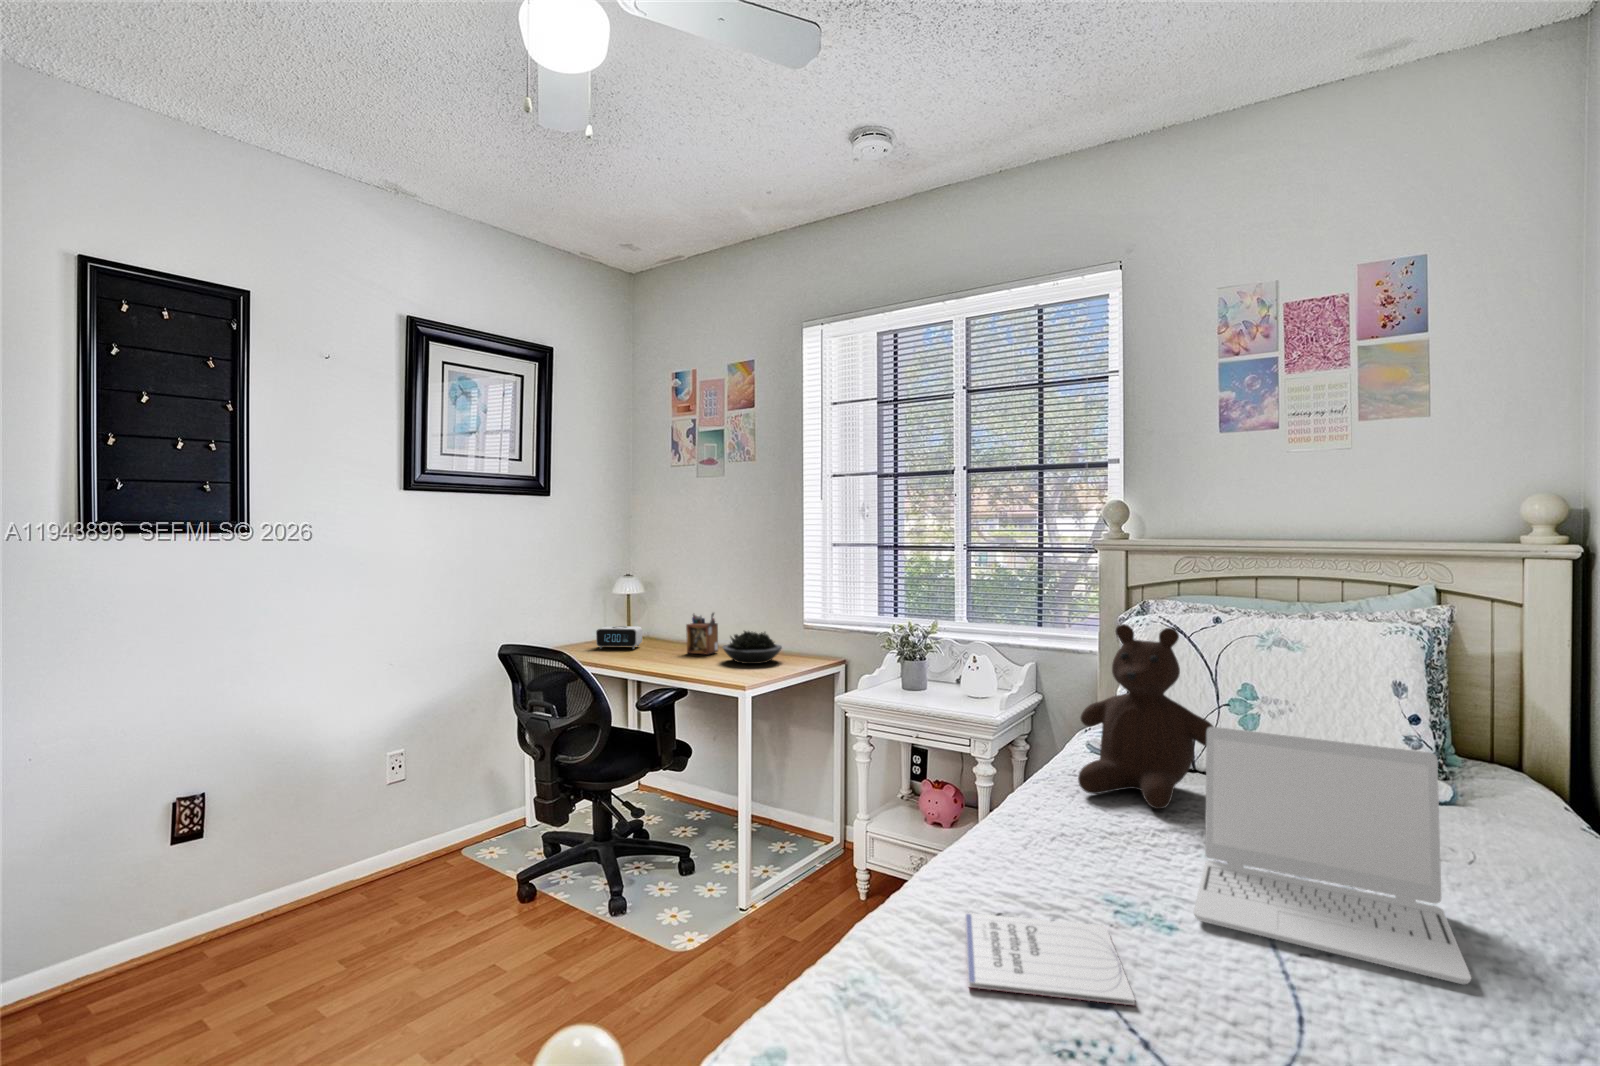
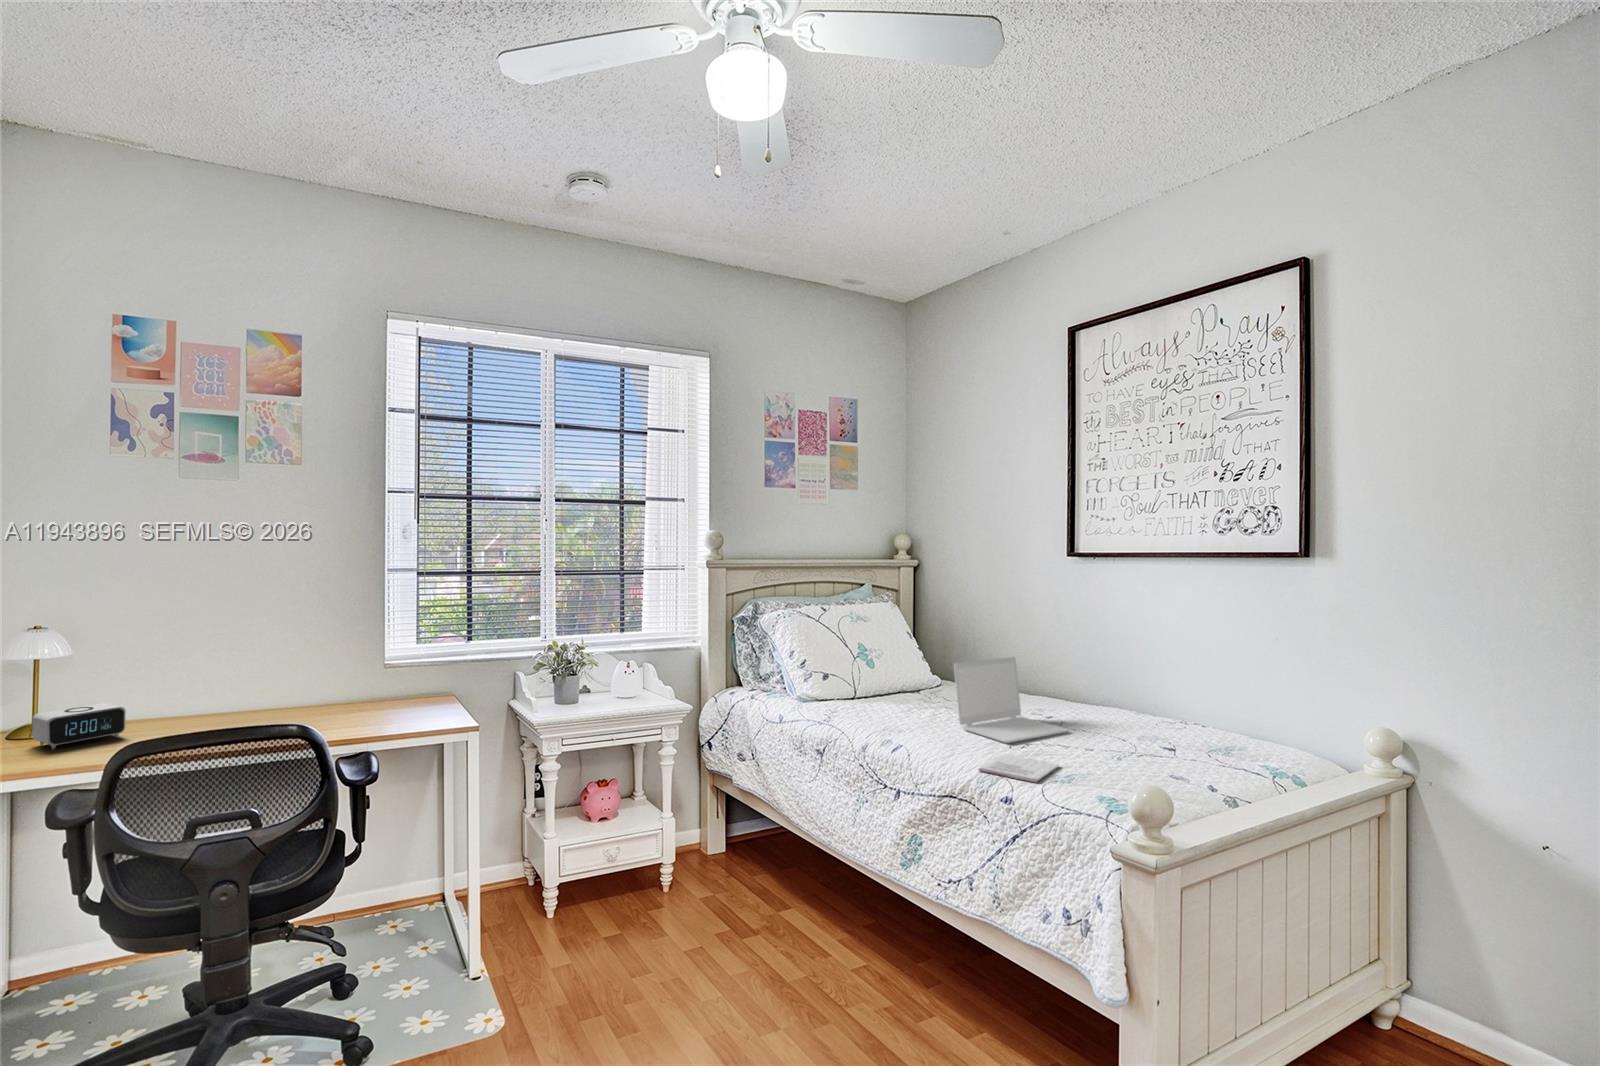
desk organizer: present [686,613,718,655] -> none [227,663,271,724]
teddy bear: present [1078,624,1213,809] -> none [824,618,900,721]
succulent plant: present [723,631,782,664] -> none [315,674,397,717]

